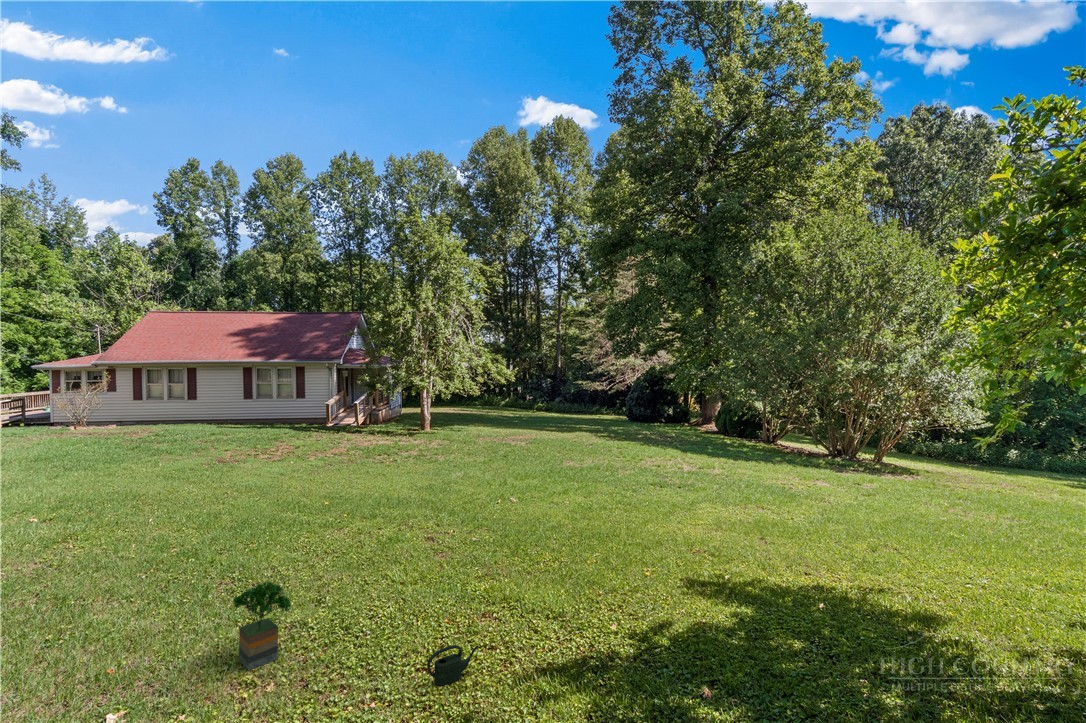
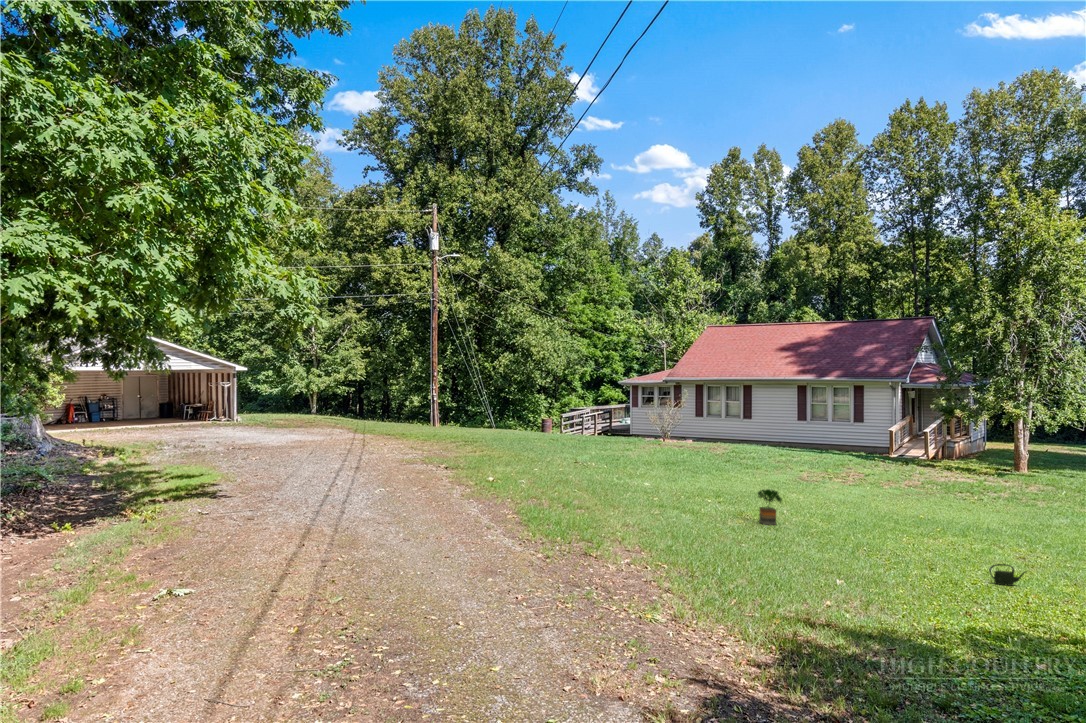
potted tree: present [232,582,291,671] -> present [758,489,782,525]

